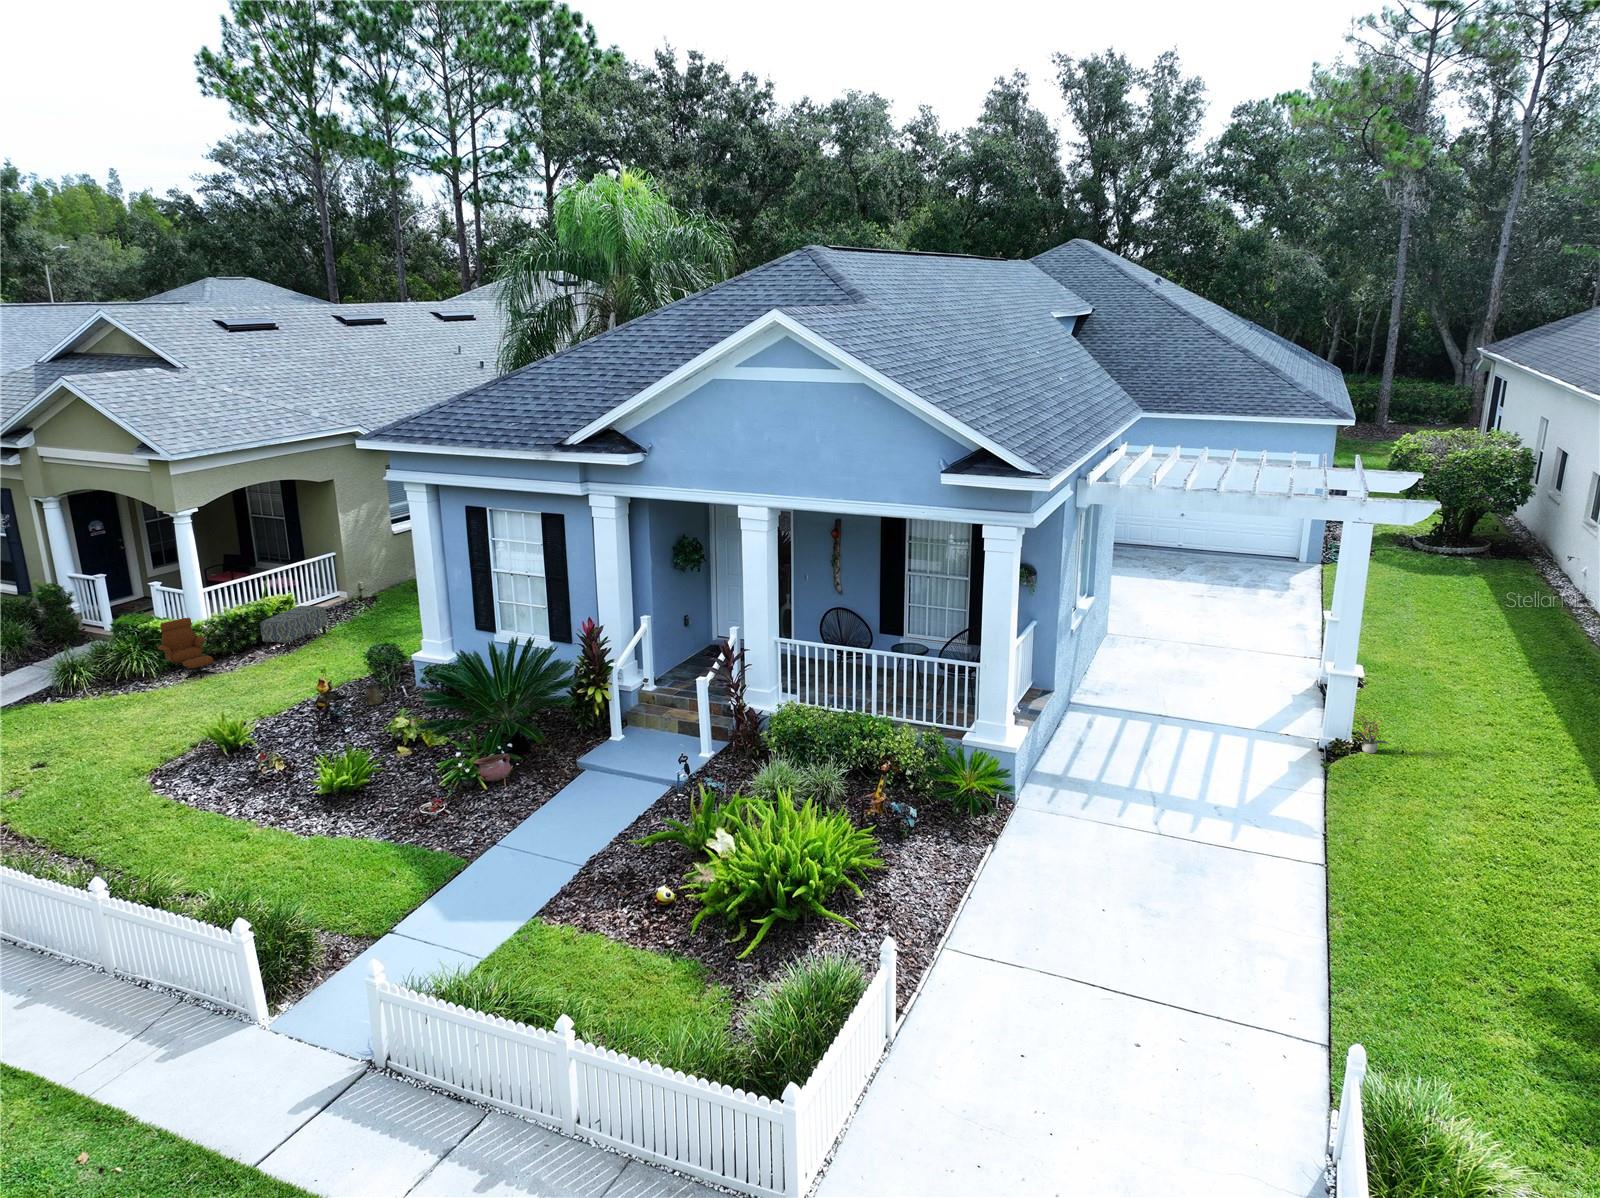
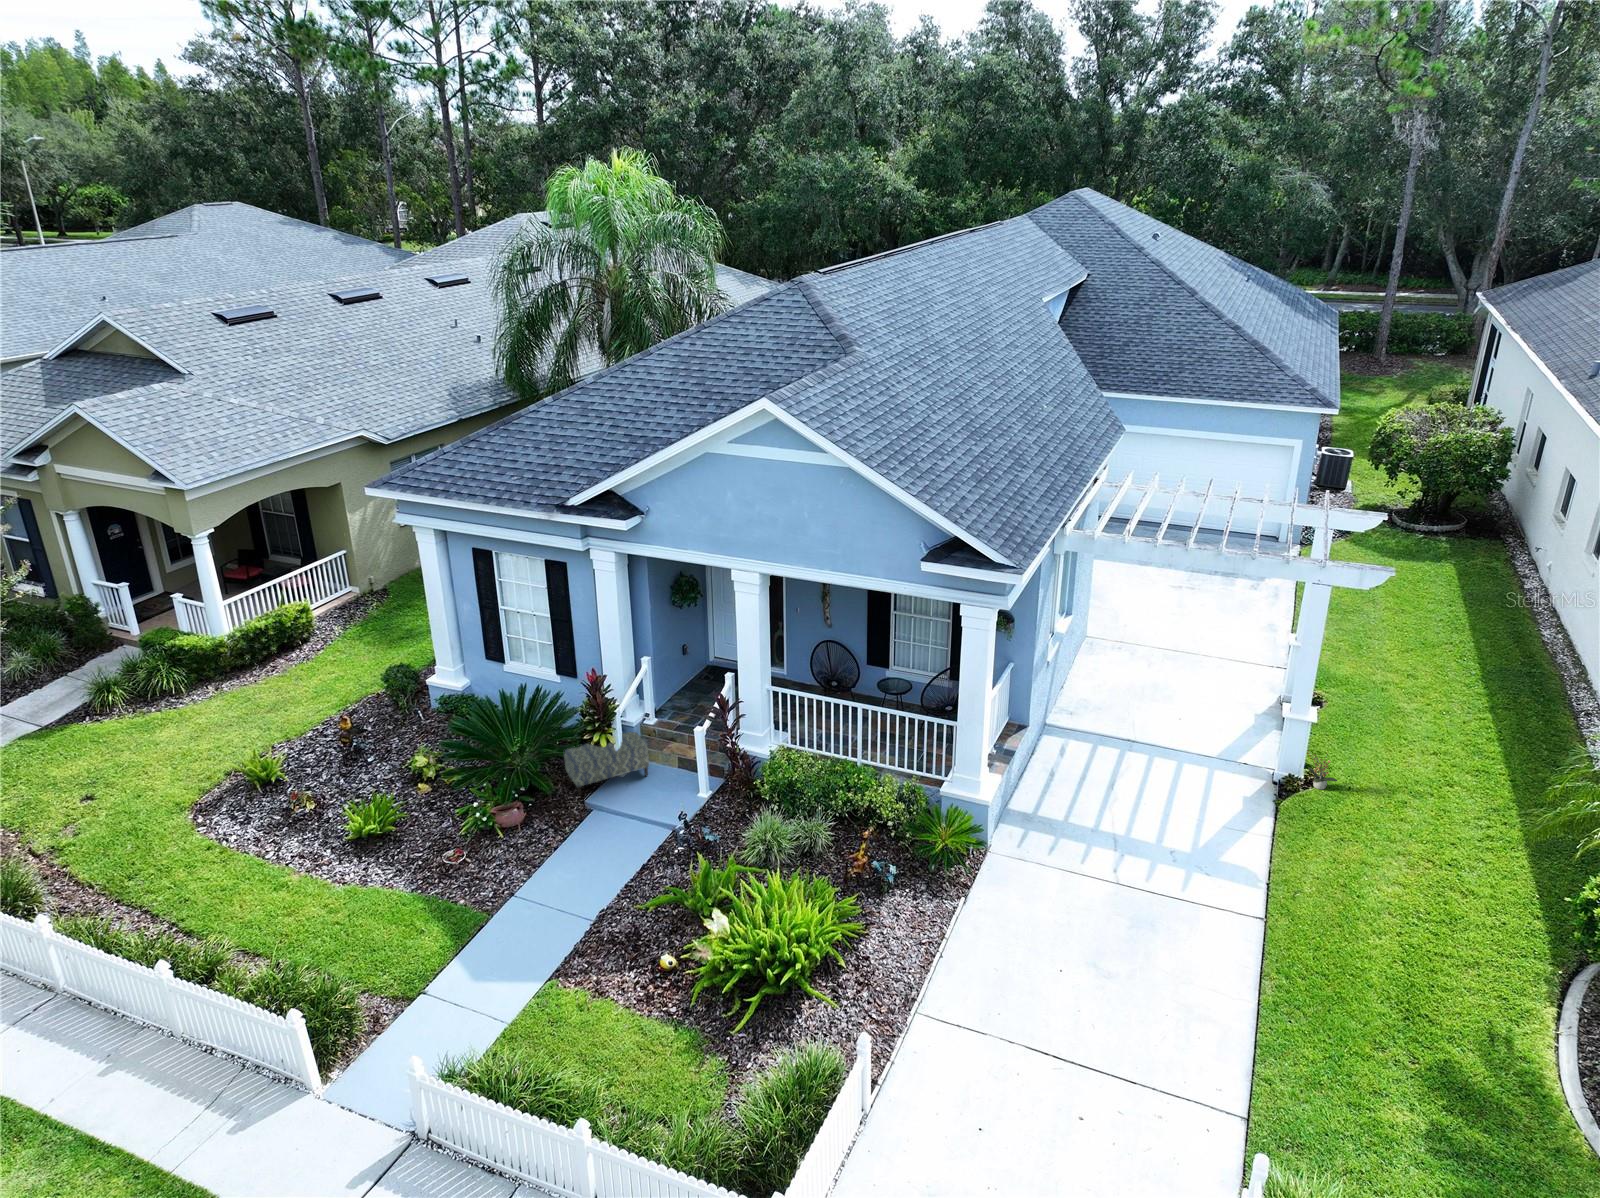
bench: present [260,606,327,651] -> present [564,732,649,795]
lounge chair: present [158,618,215,678] -> none [185,634,241,694]
watering can: present [355,683,383,705] -> none [371,706,402,728]

